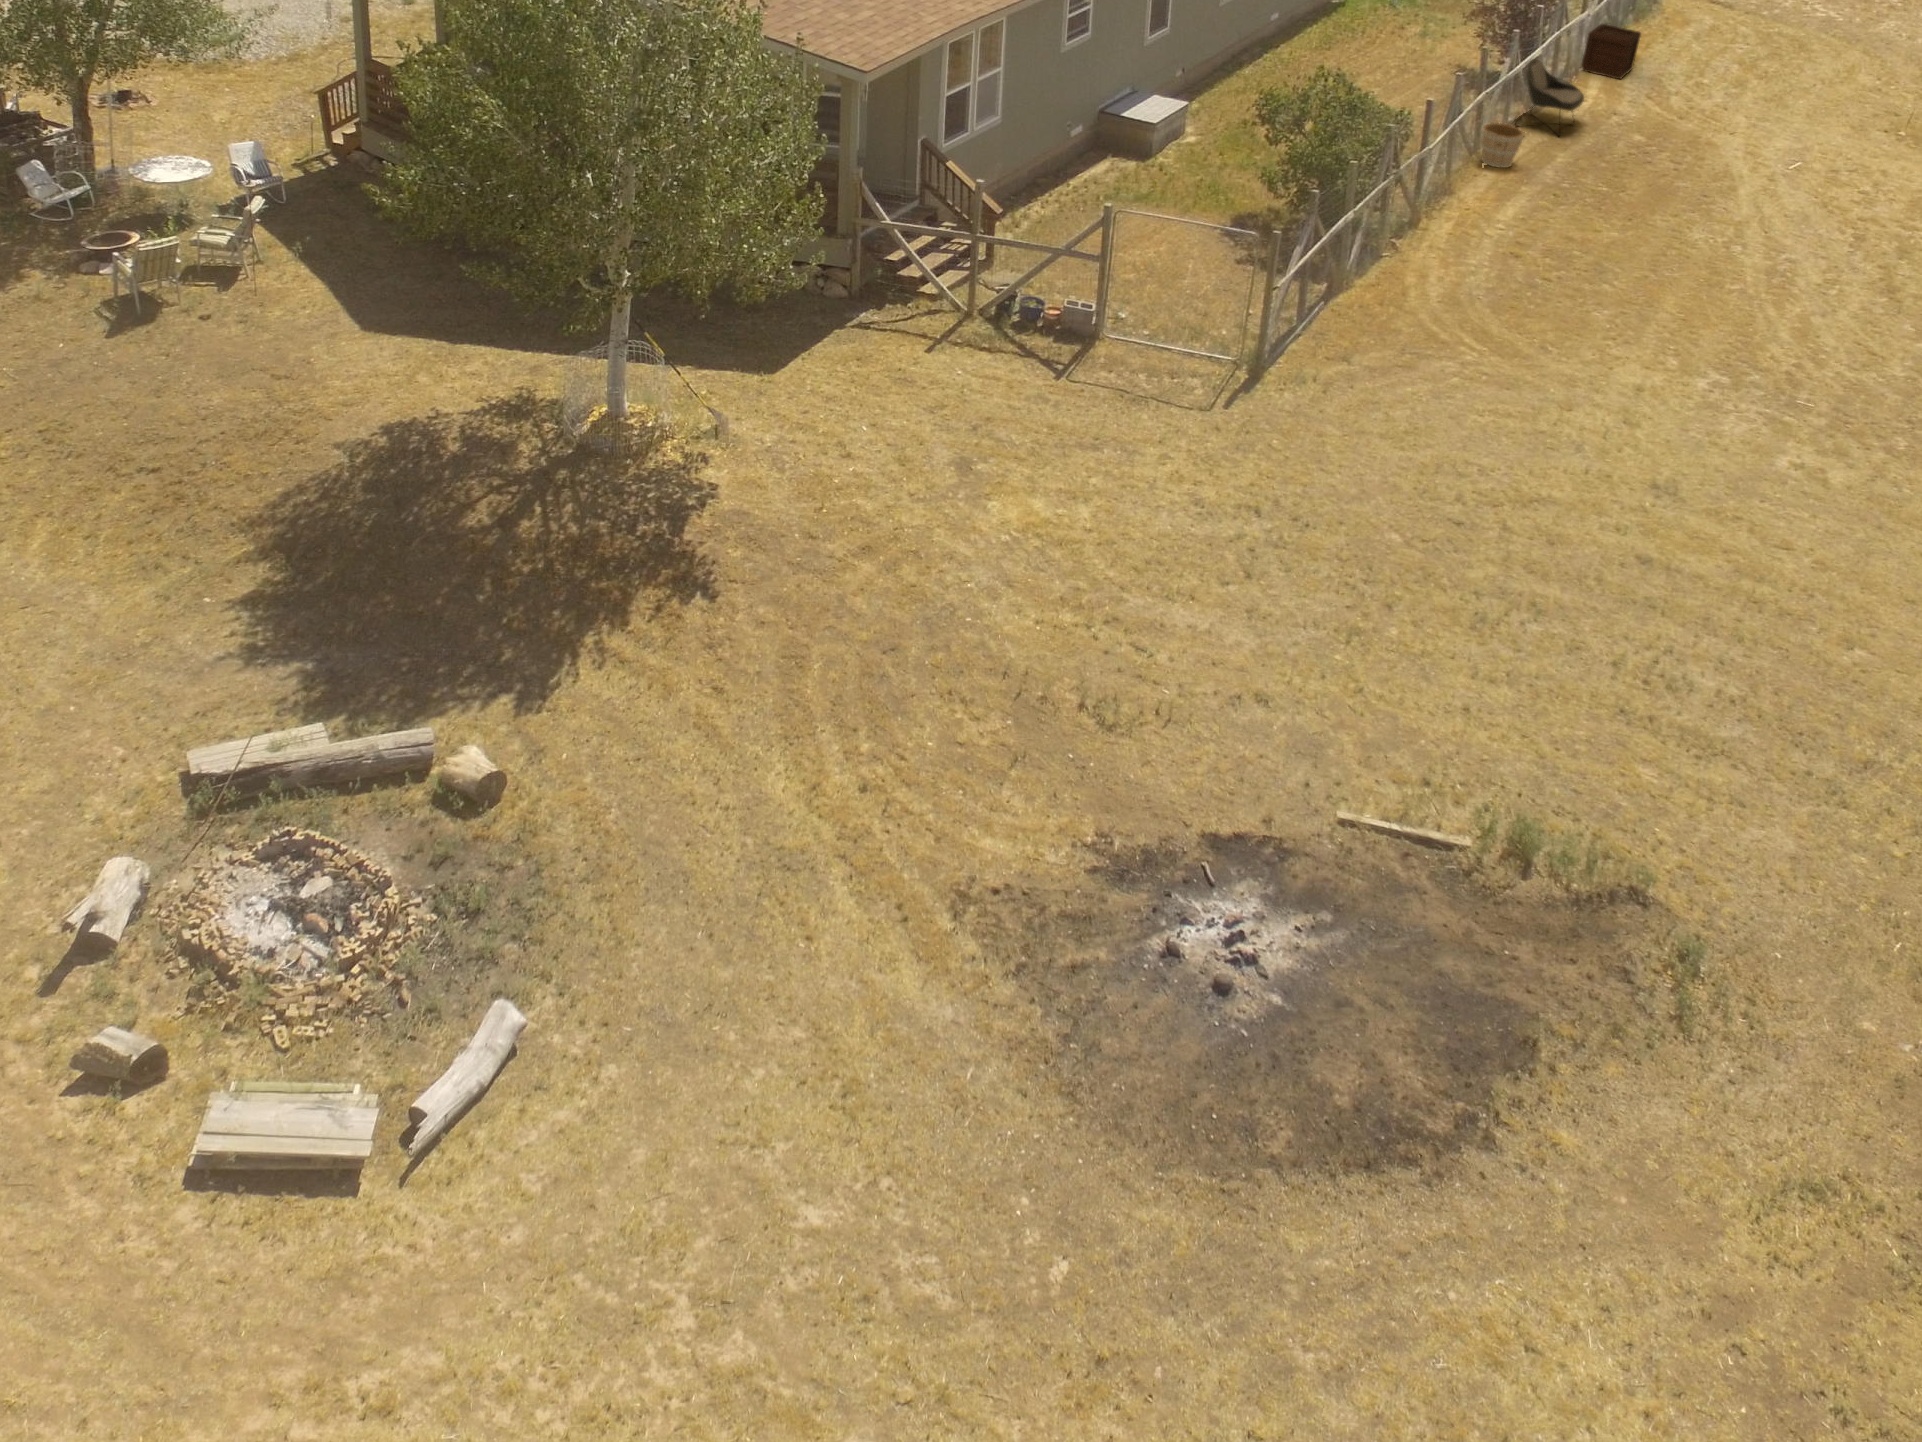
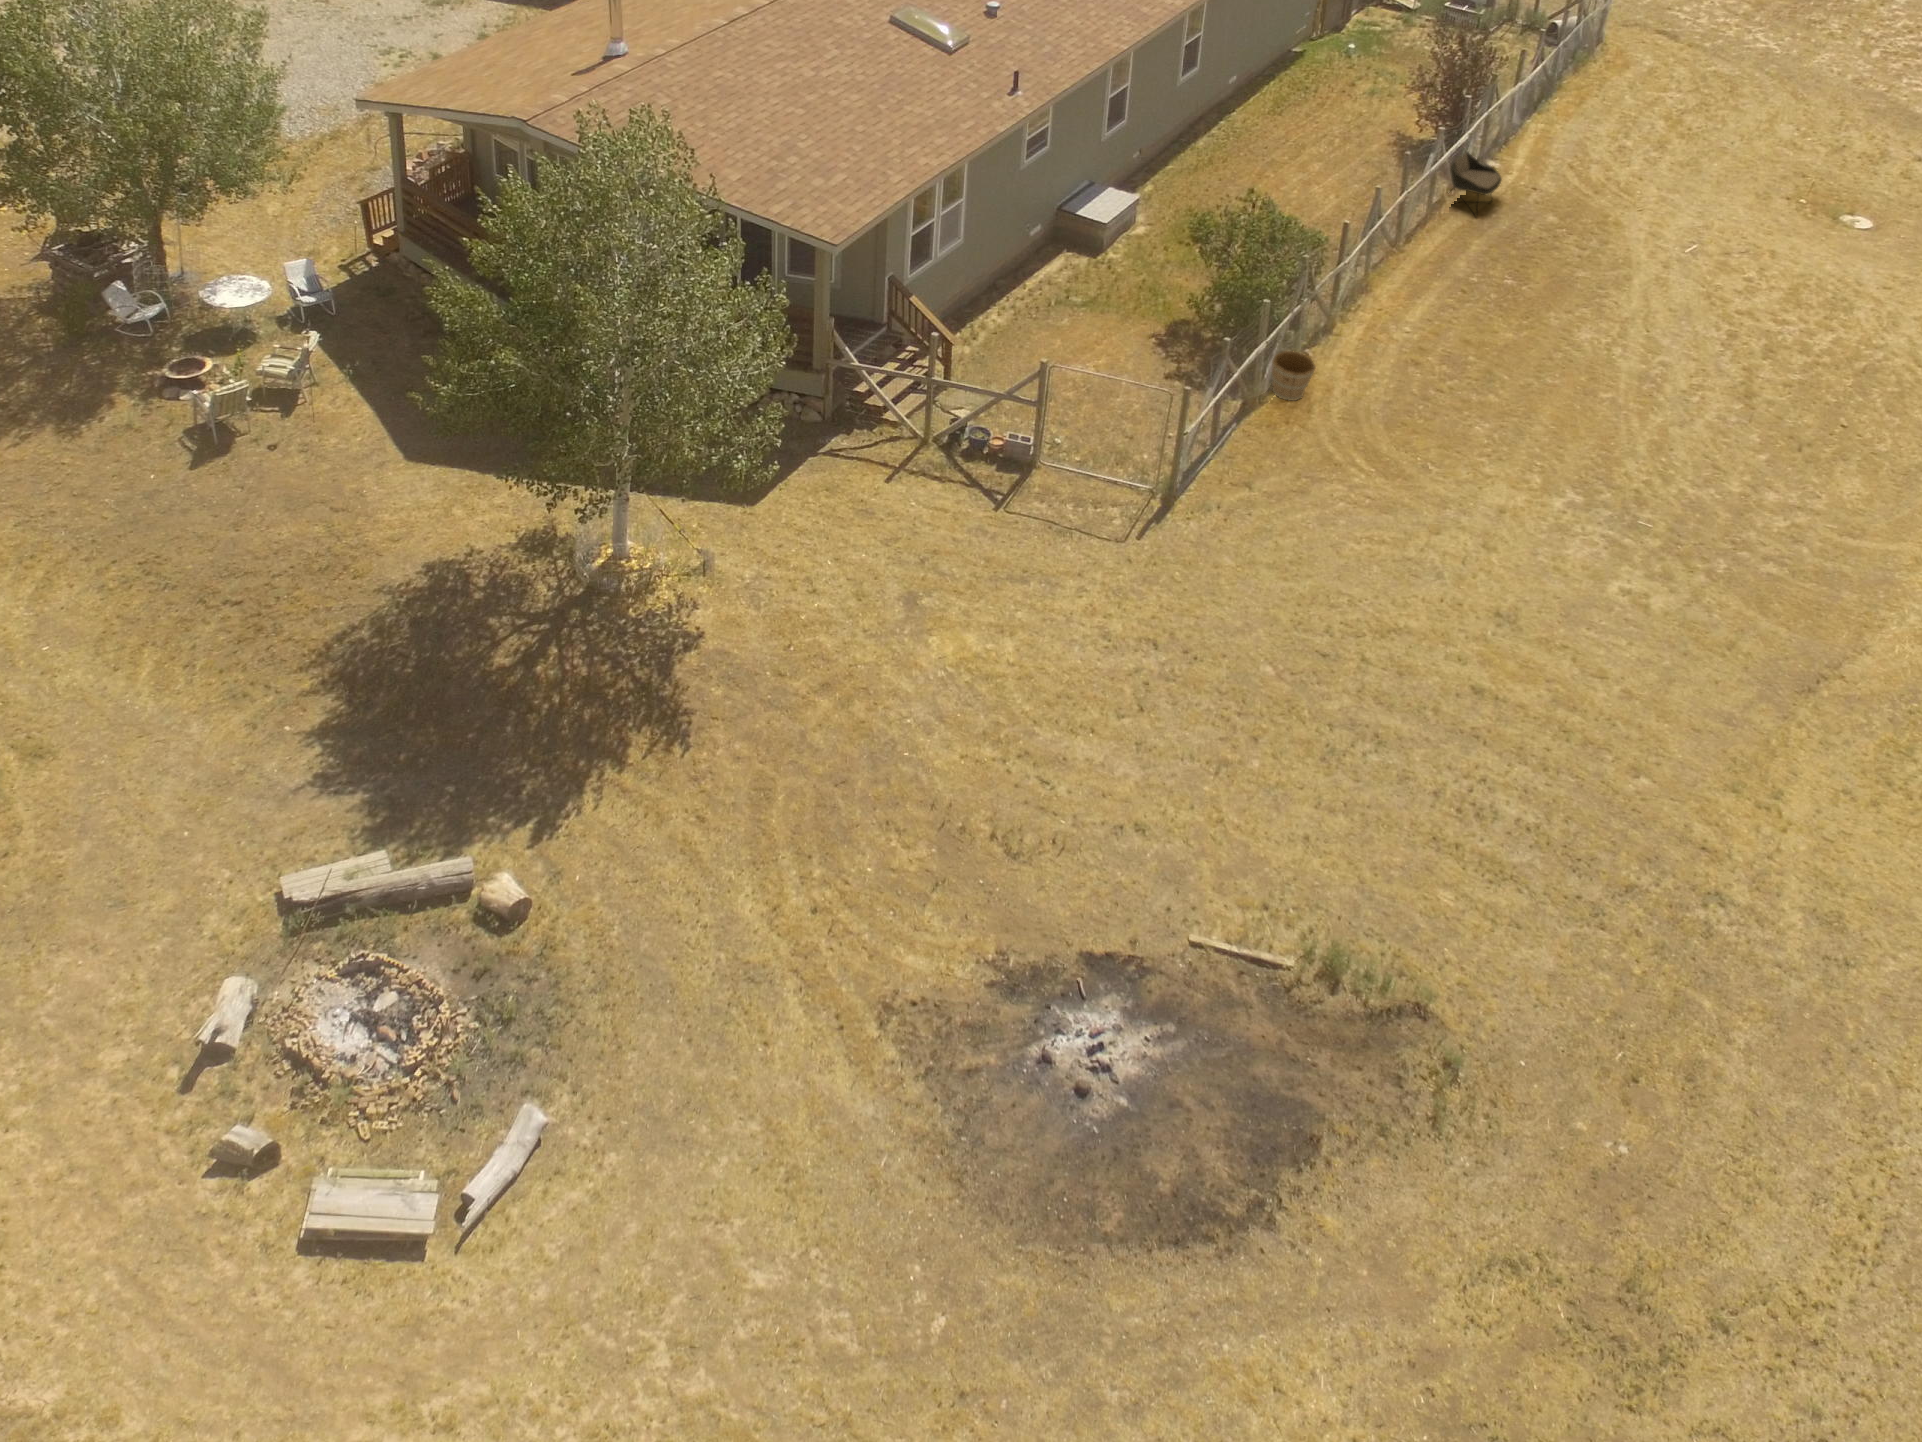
wooden crate: present [1582,24,1641,79] -> none [1508,91,1566,147]
wooden bucket: present [1481,122,1525,168] -> present [1272,351,1316,401]

